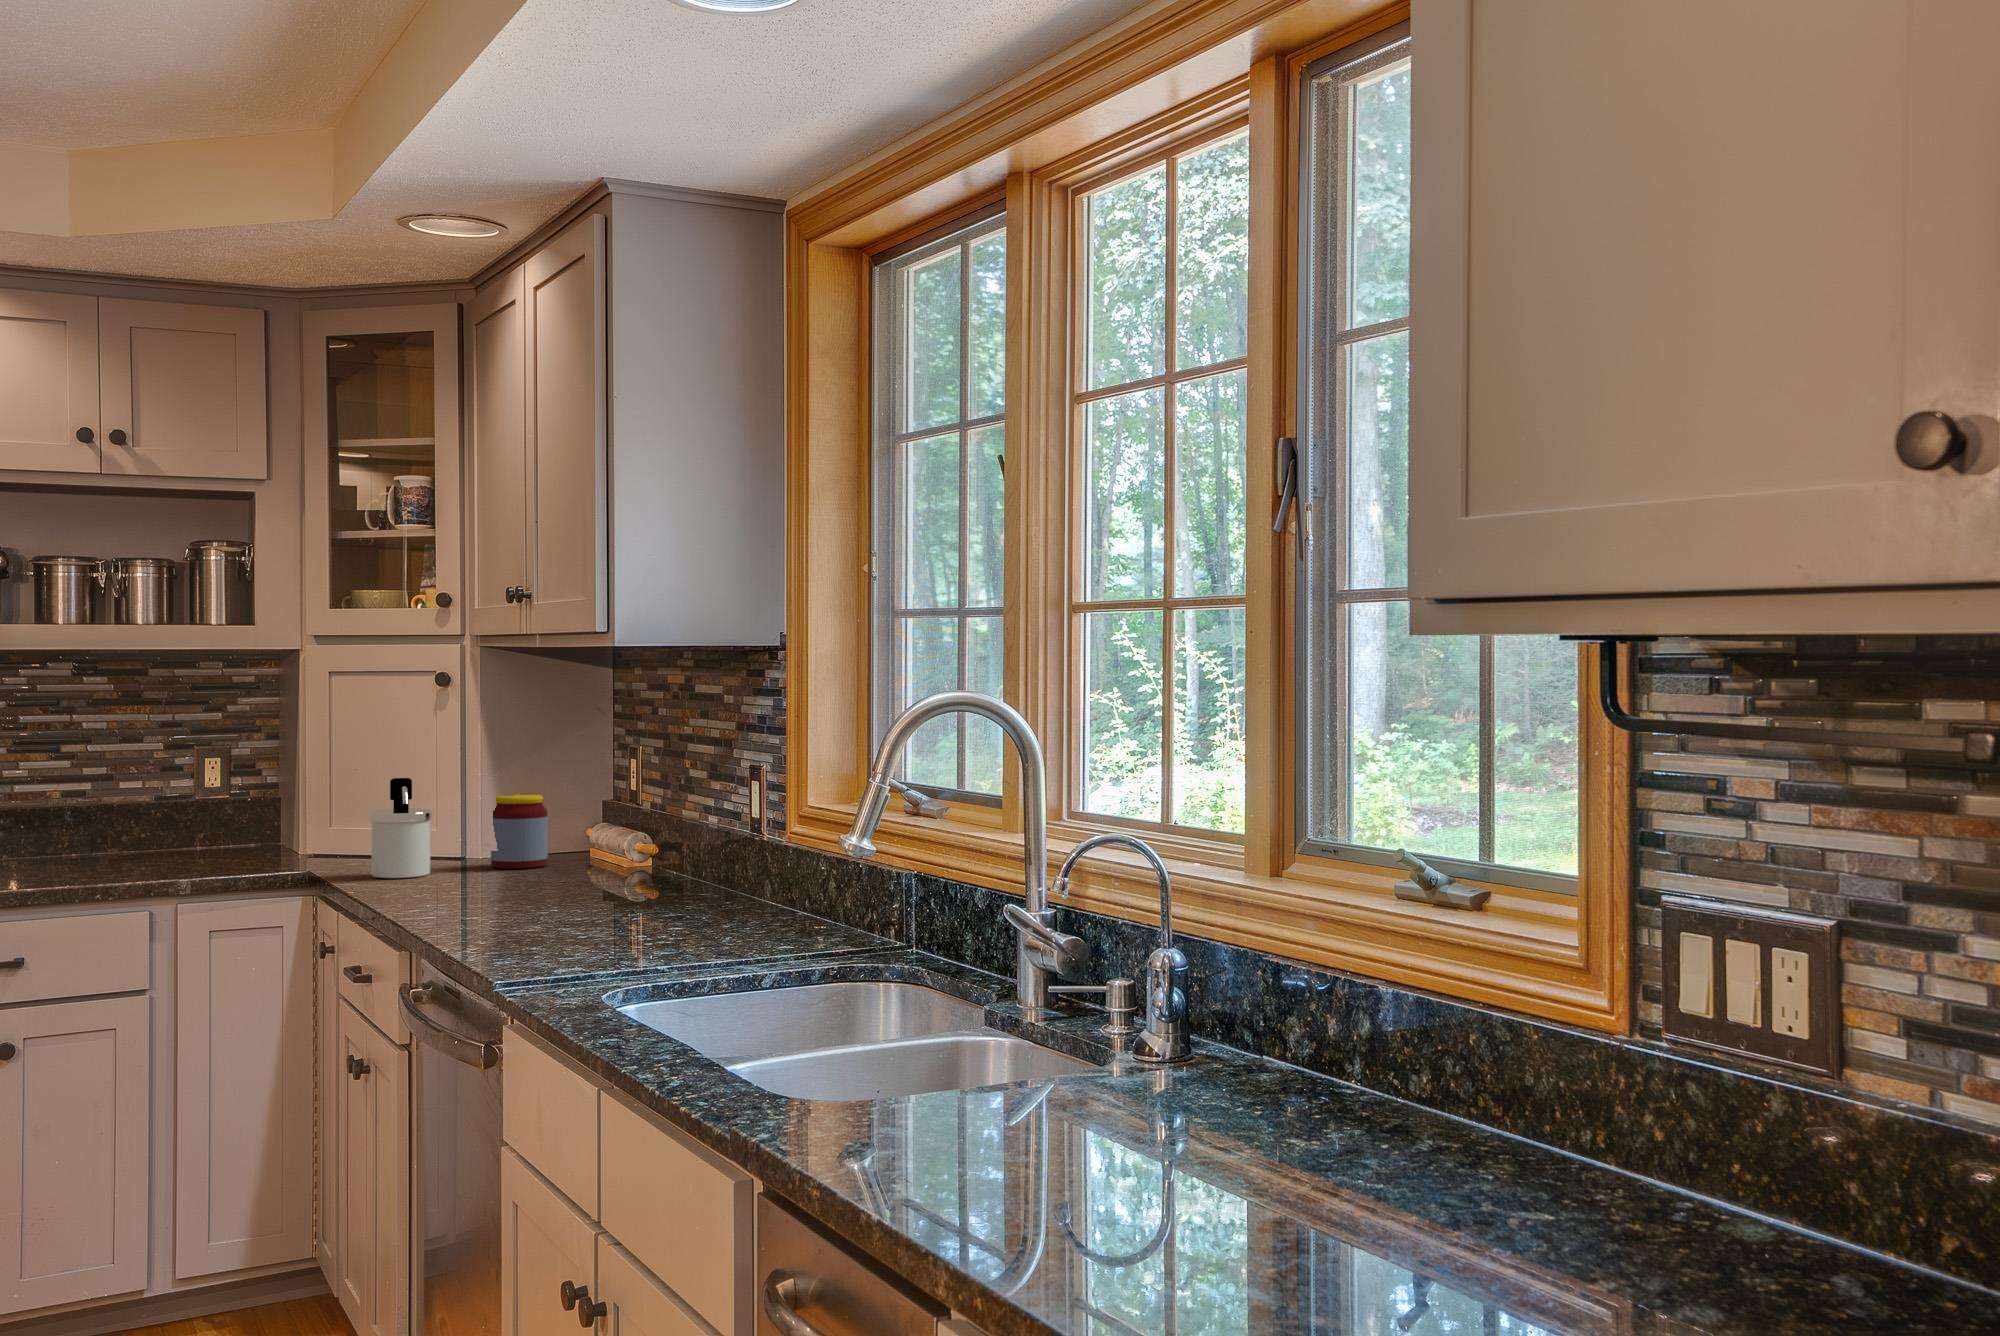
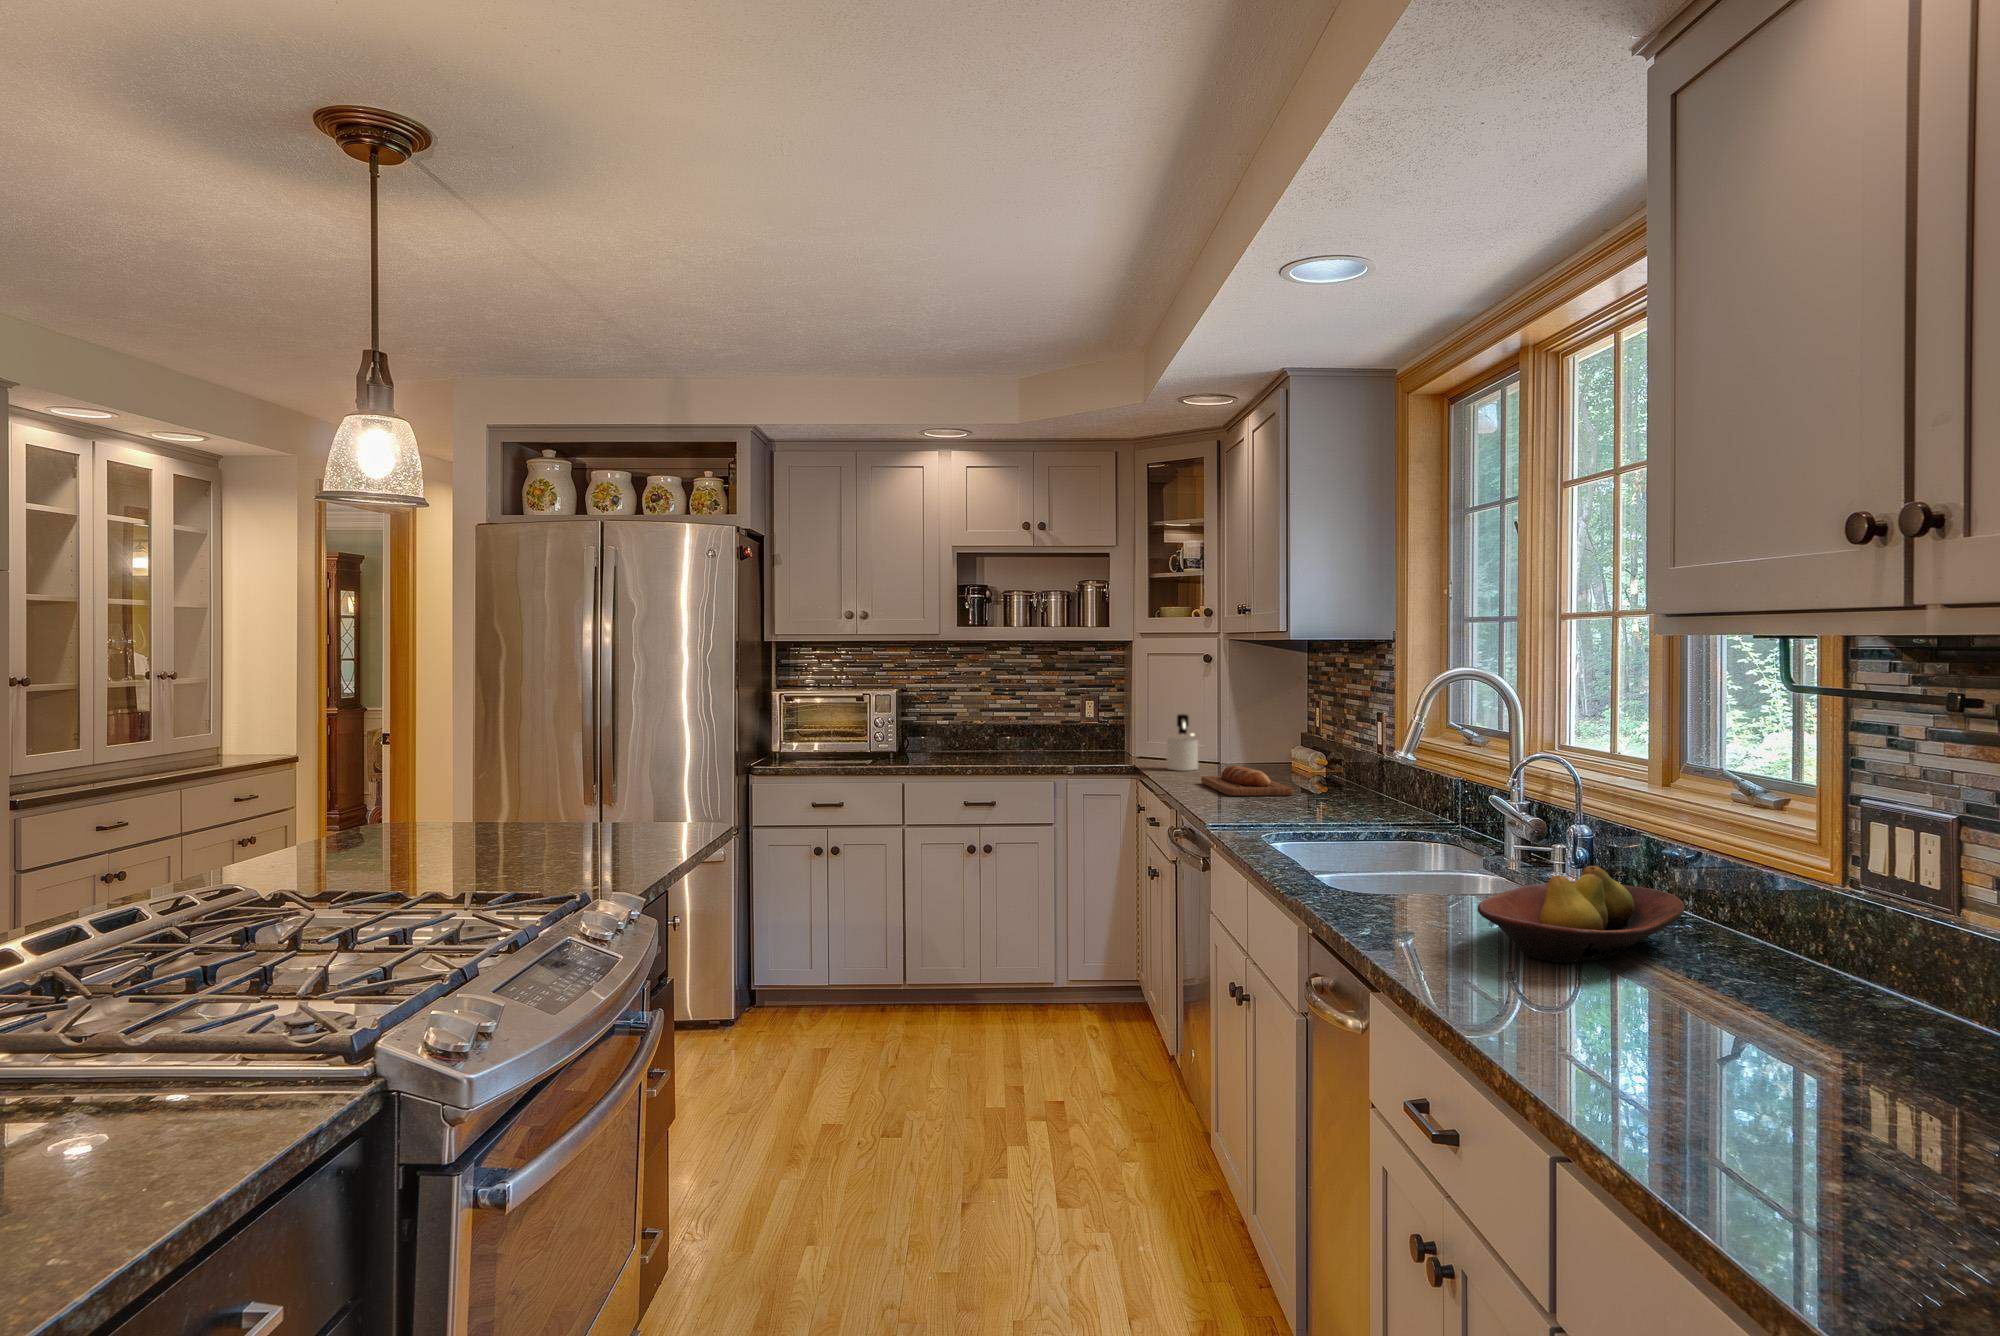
jar: present [491,795,548,869] -> none [1233,727,1266,770]
bread loaf: none [446,867,619,923] -> present [1201,766,1293,796]
fruit bowl: none [1117,1037,1415,1238] -> present [1478,866,1685,963]

